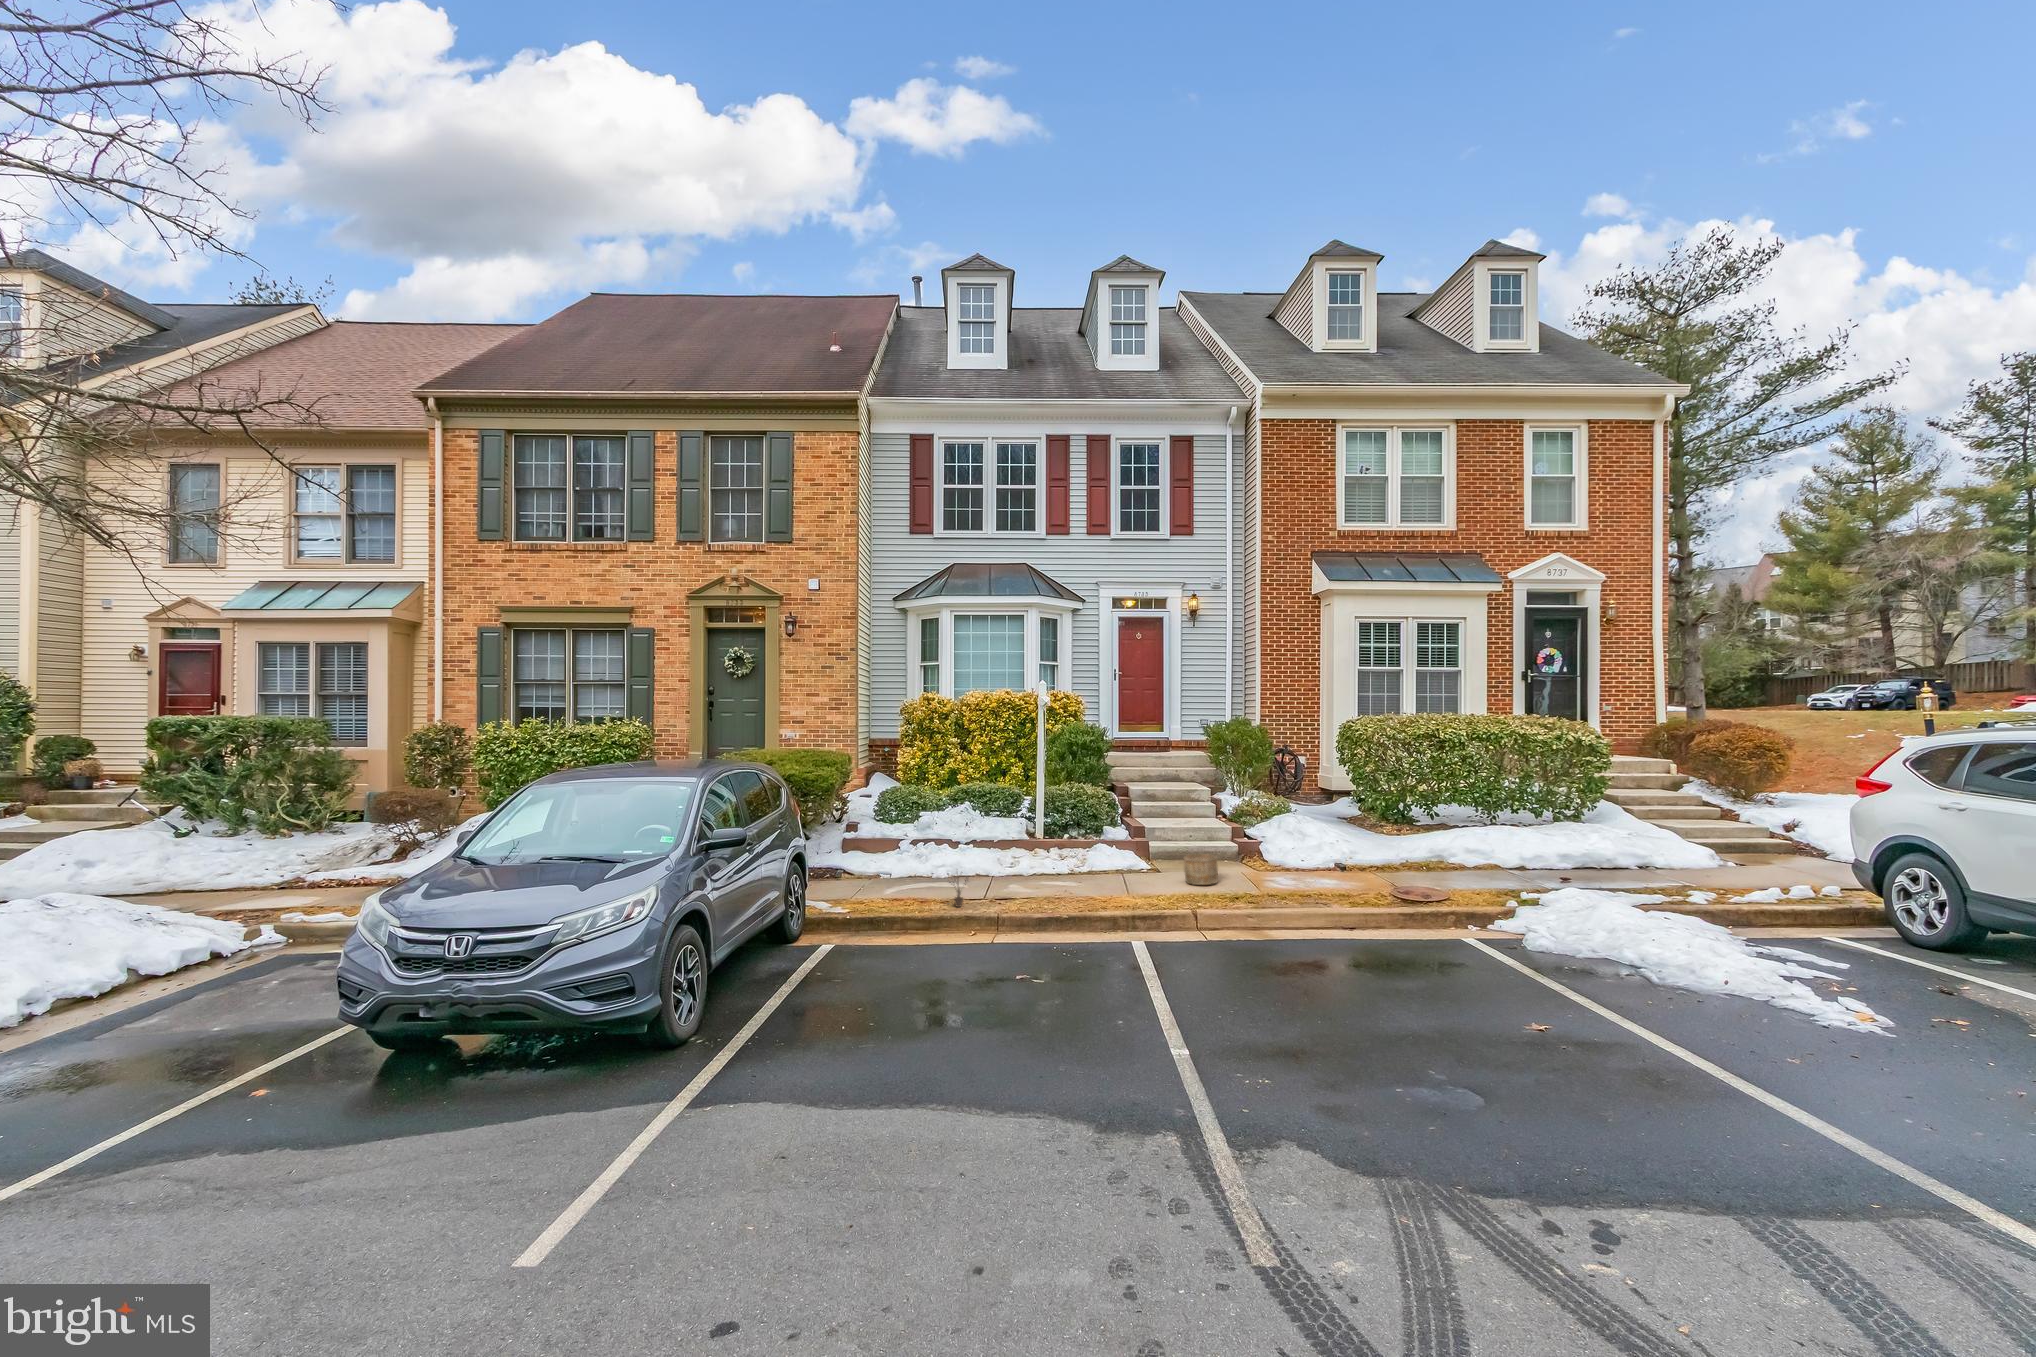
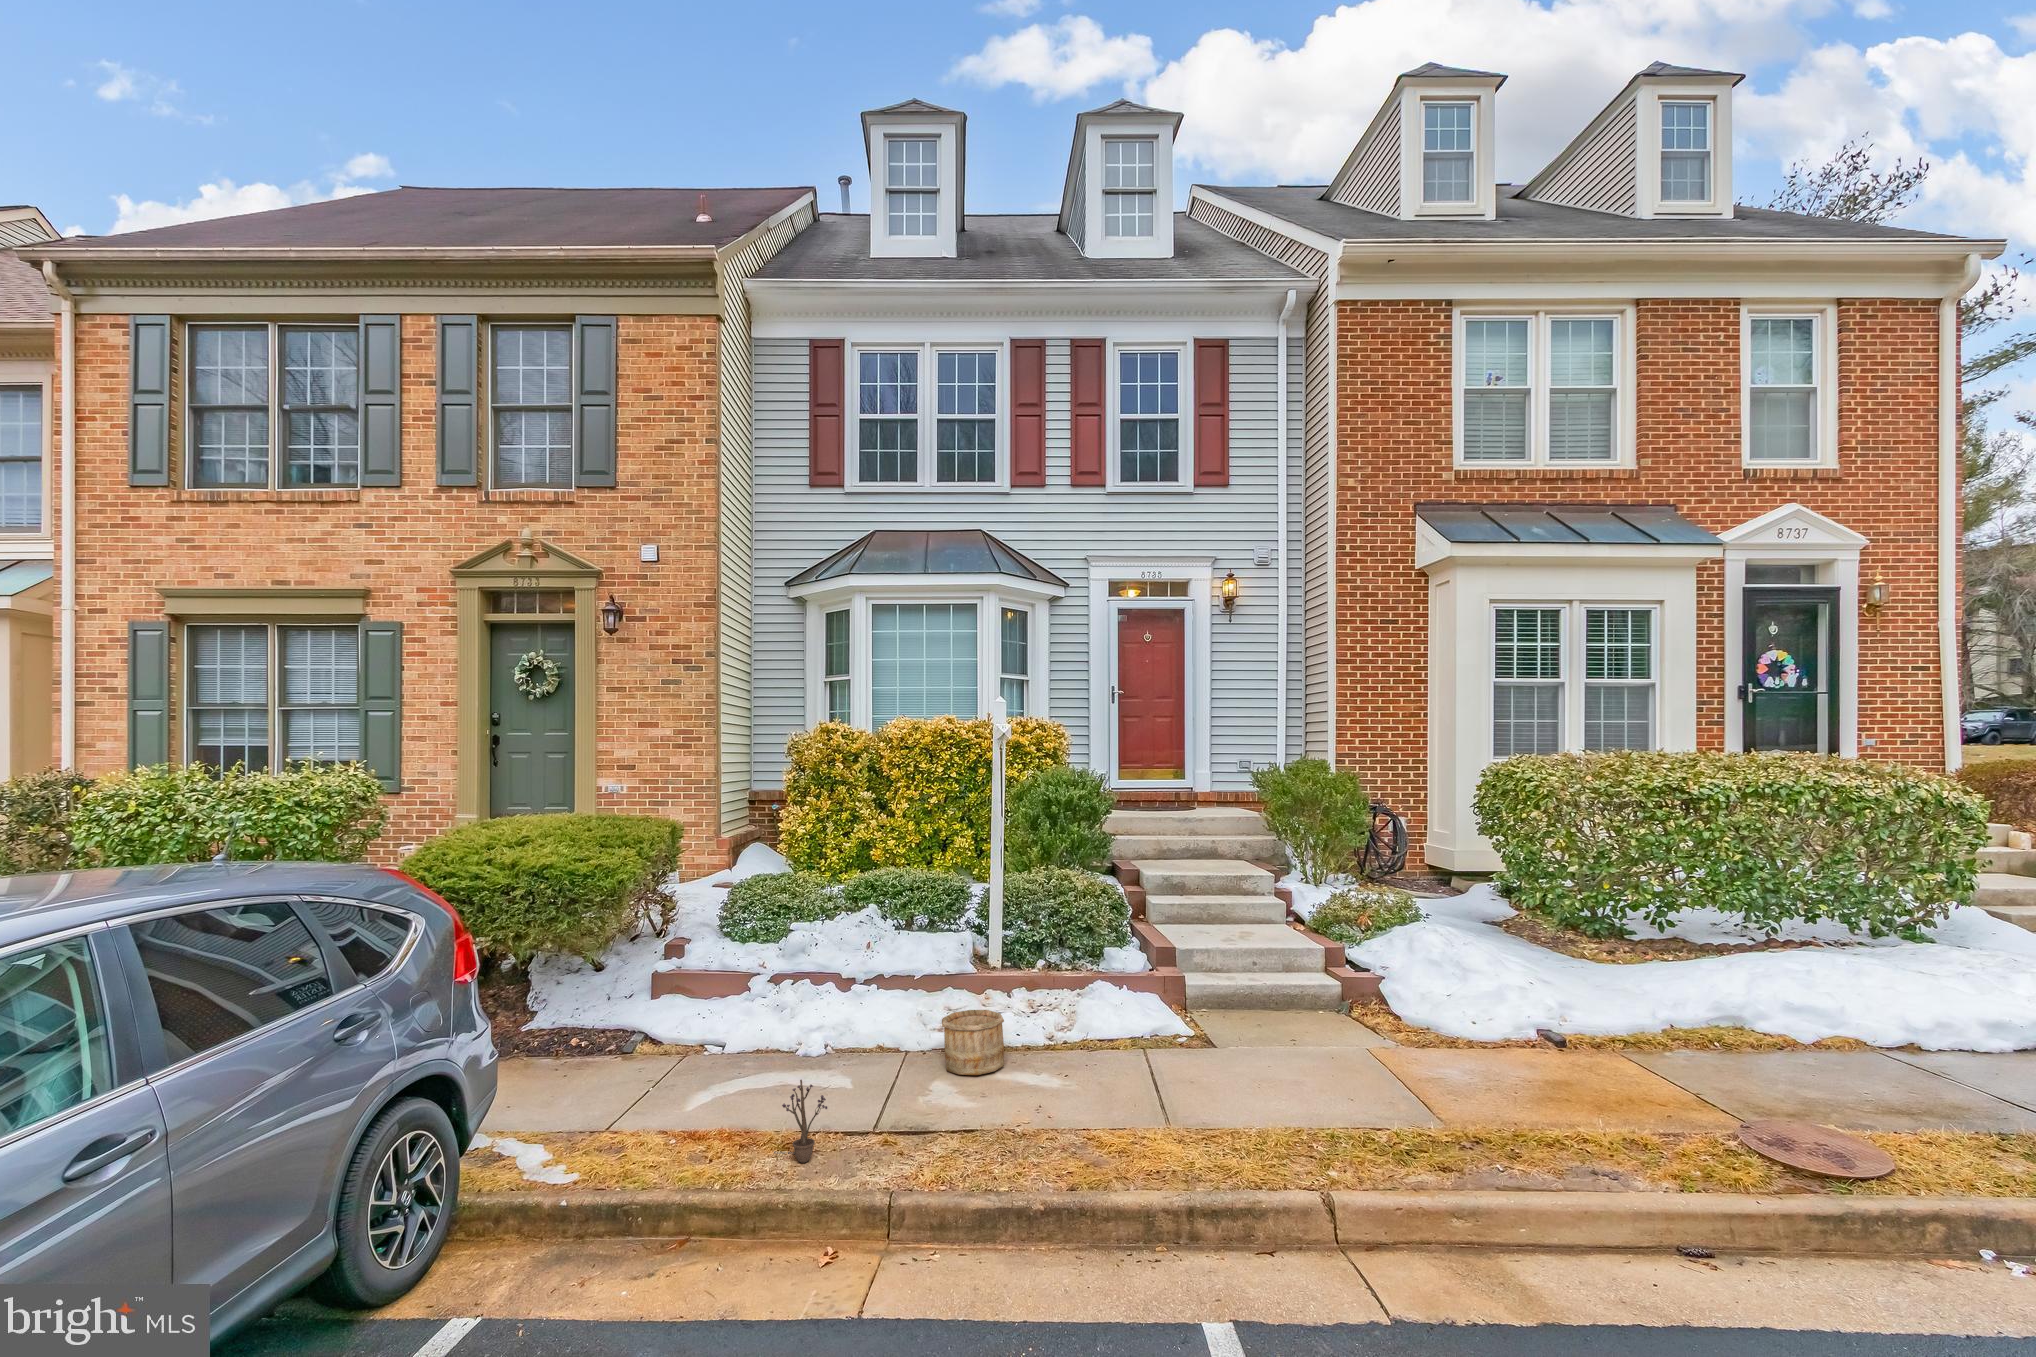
wooden bucket: present [1184,854,1218,885] -> present [942,1010,1004,1075]

